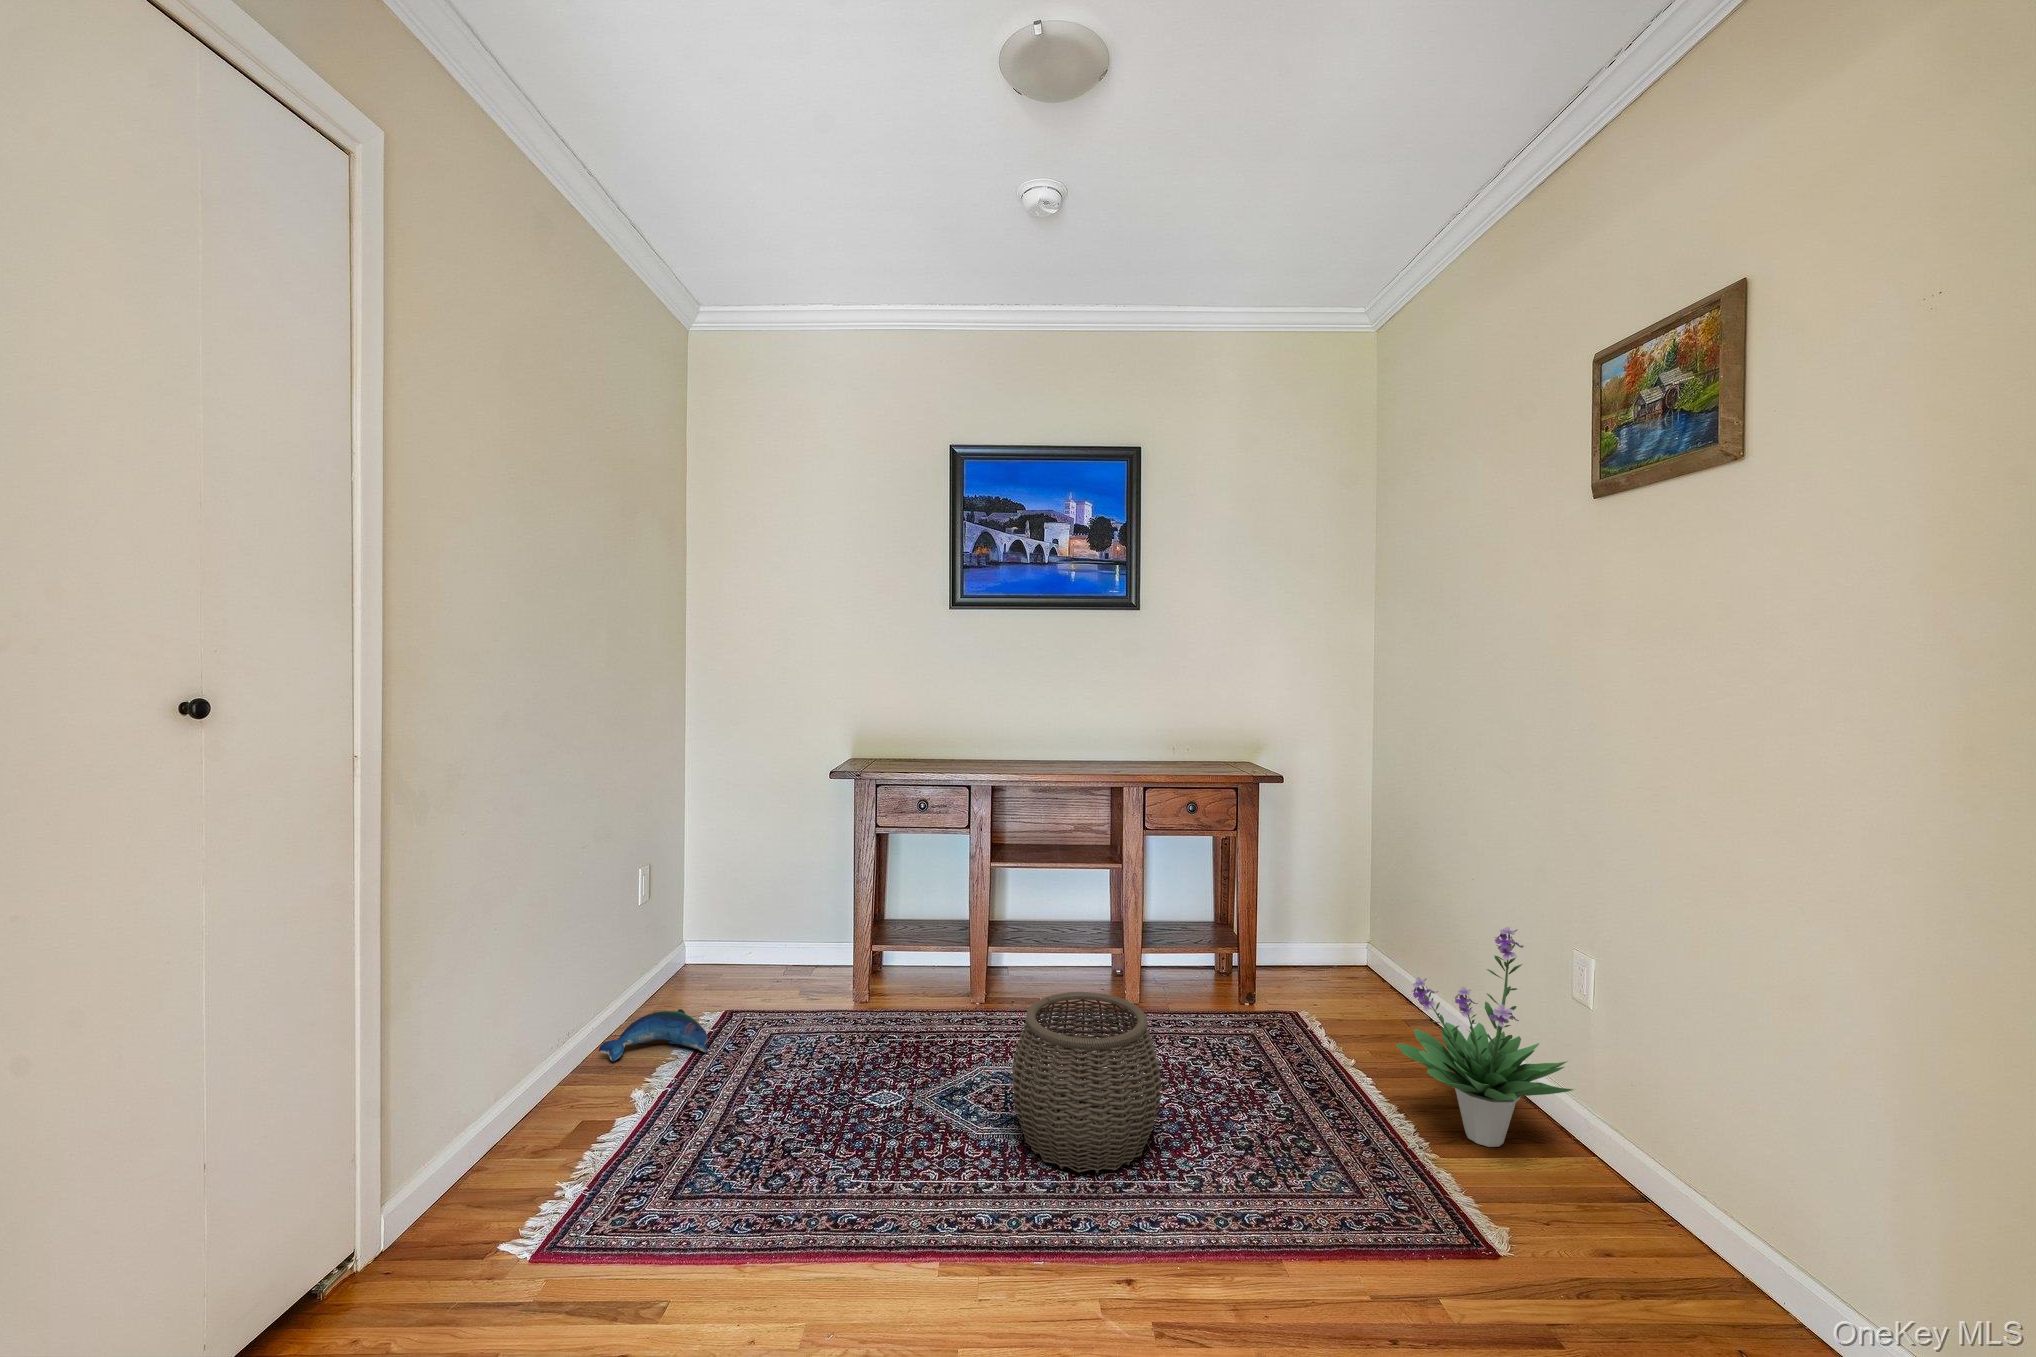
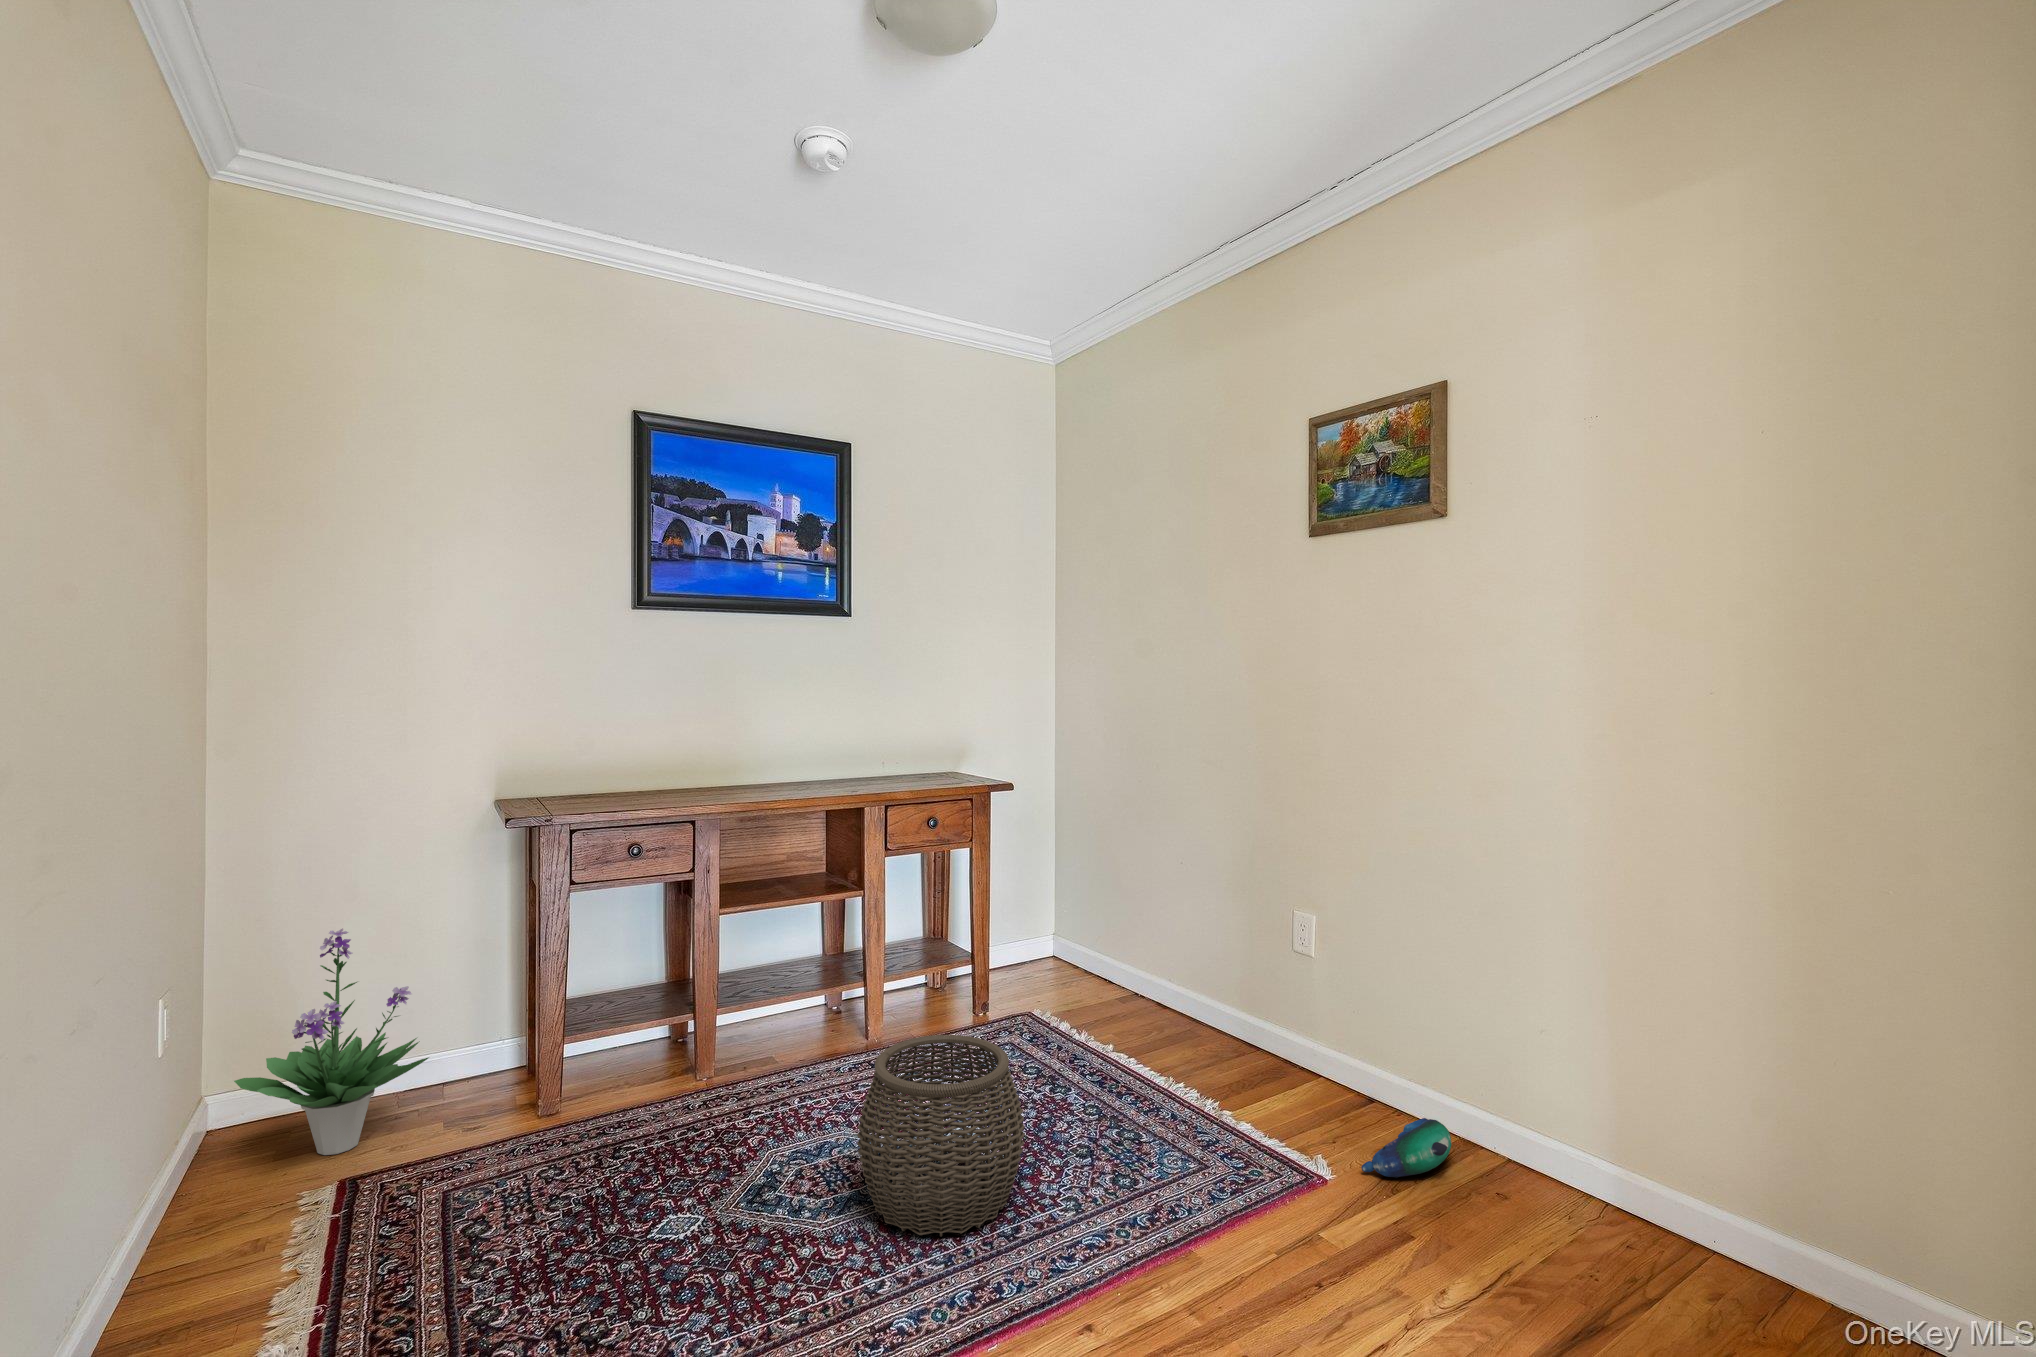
potted plant: present [1396,927,1573,1147] -> present [234,928,429,1155]
plush toy: present [599,1009,708,1061] -> present [1361,1118,1452,1178]

